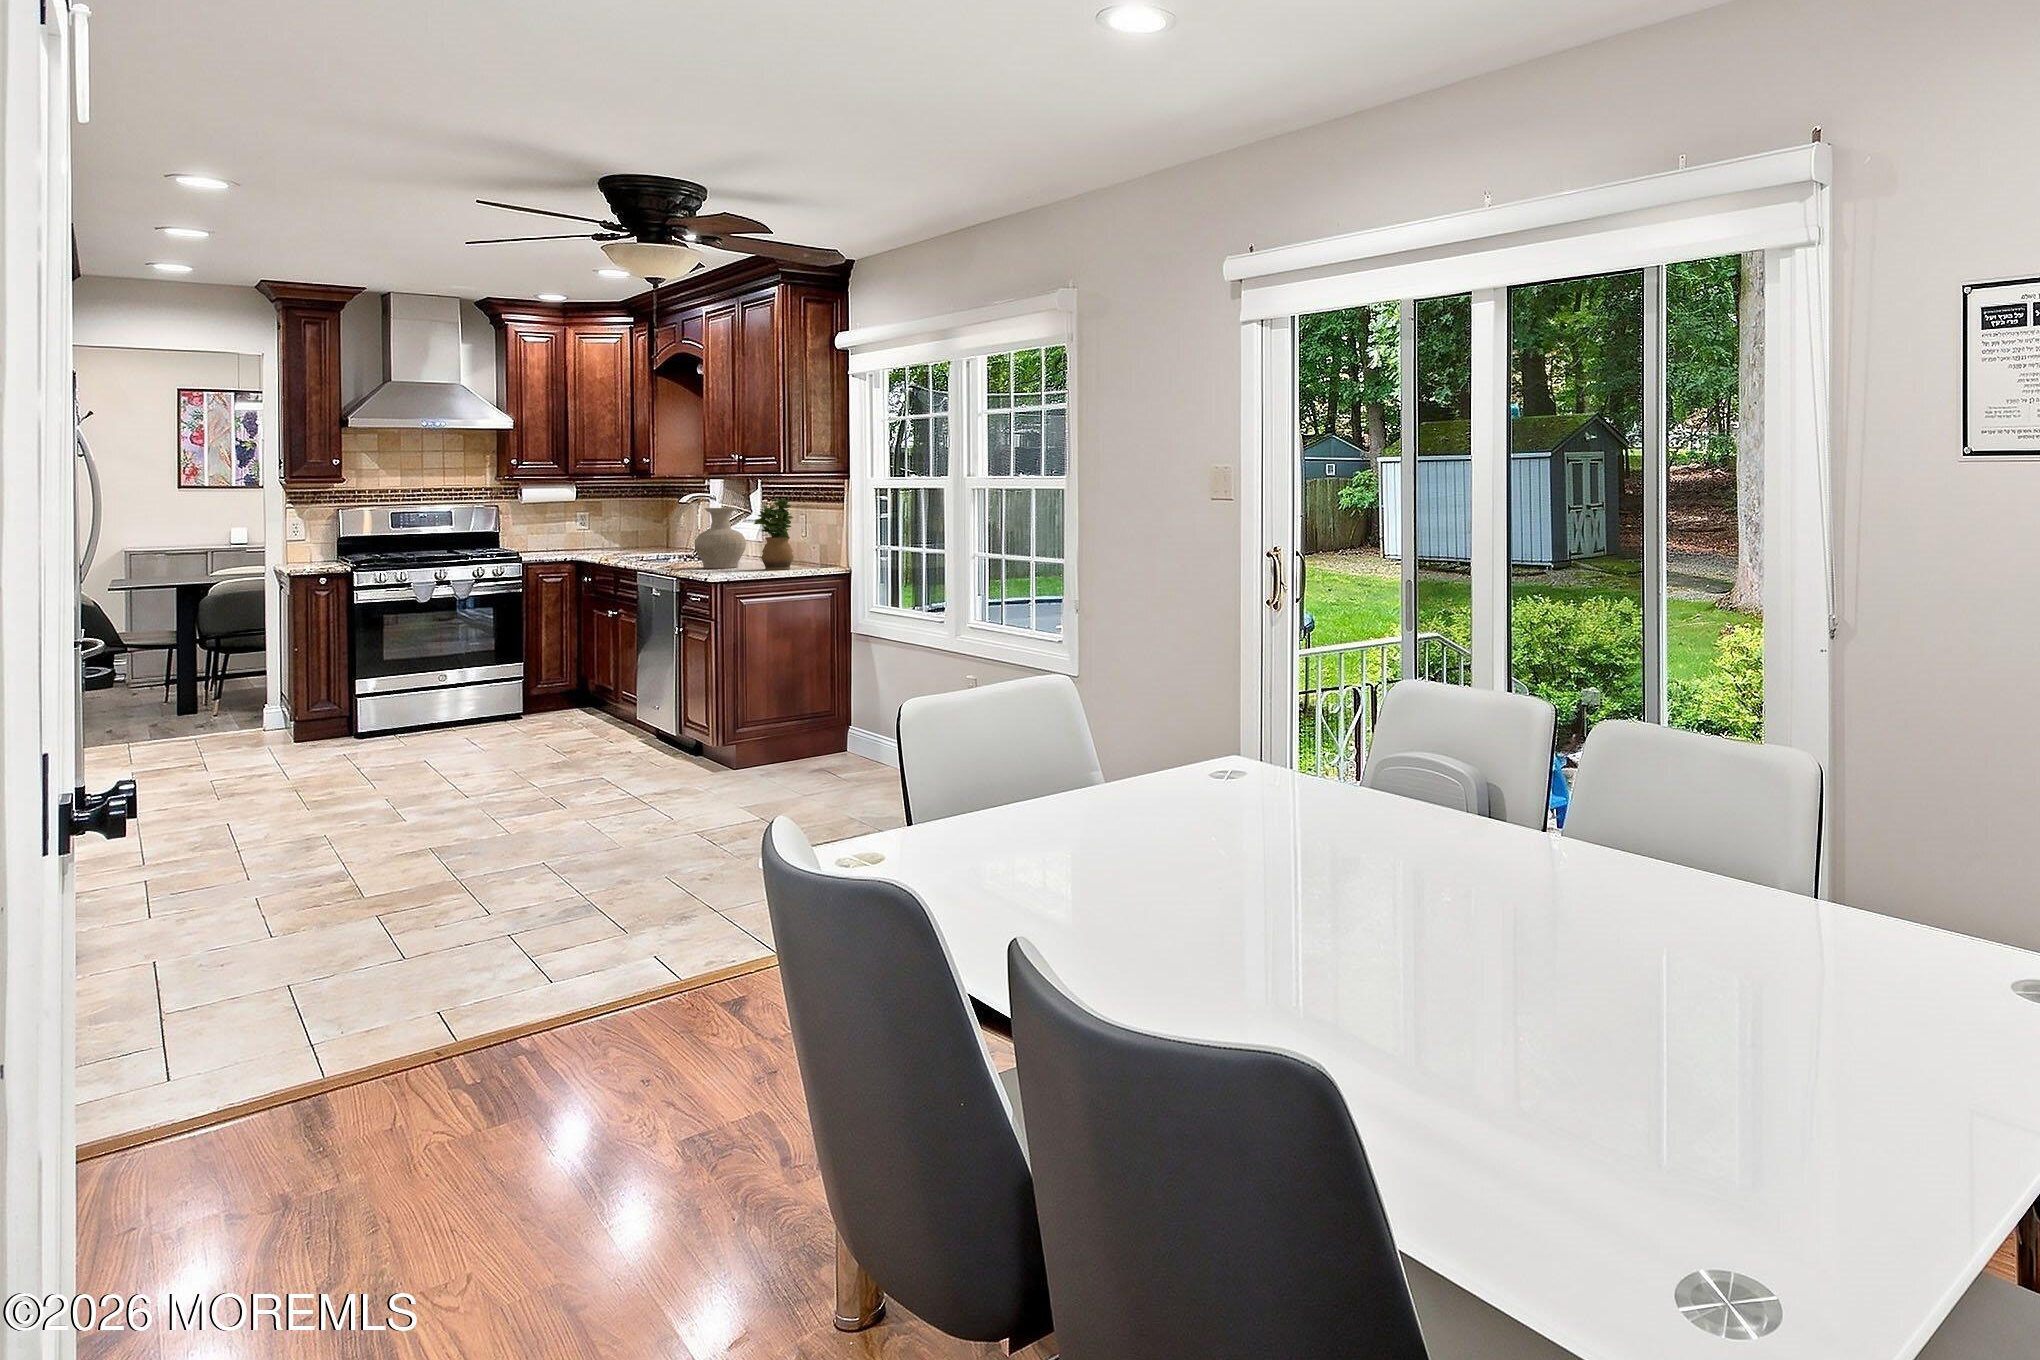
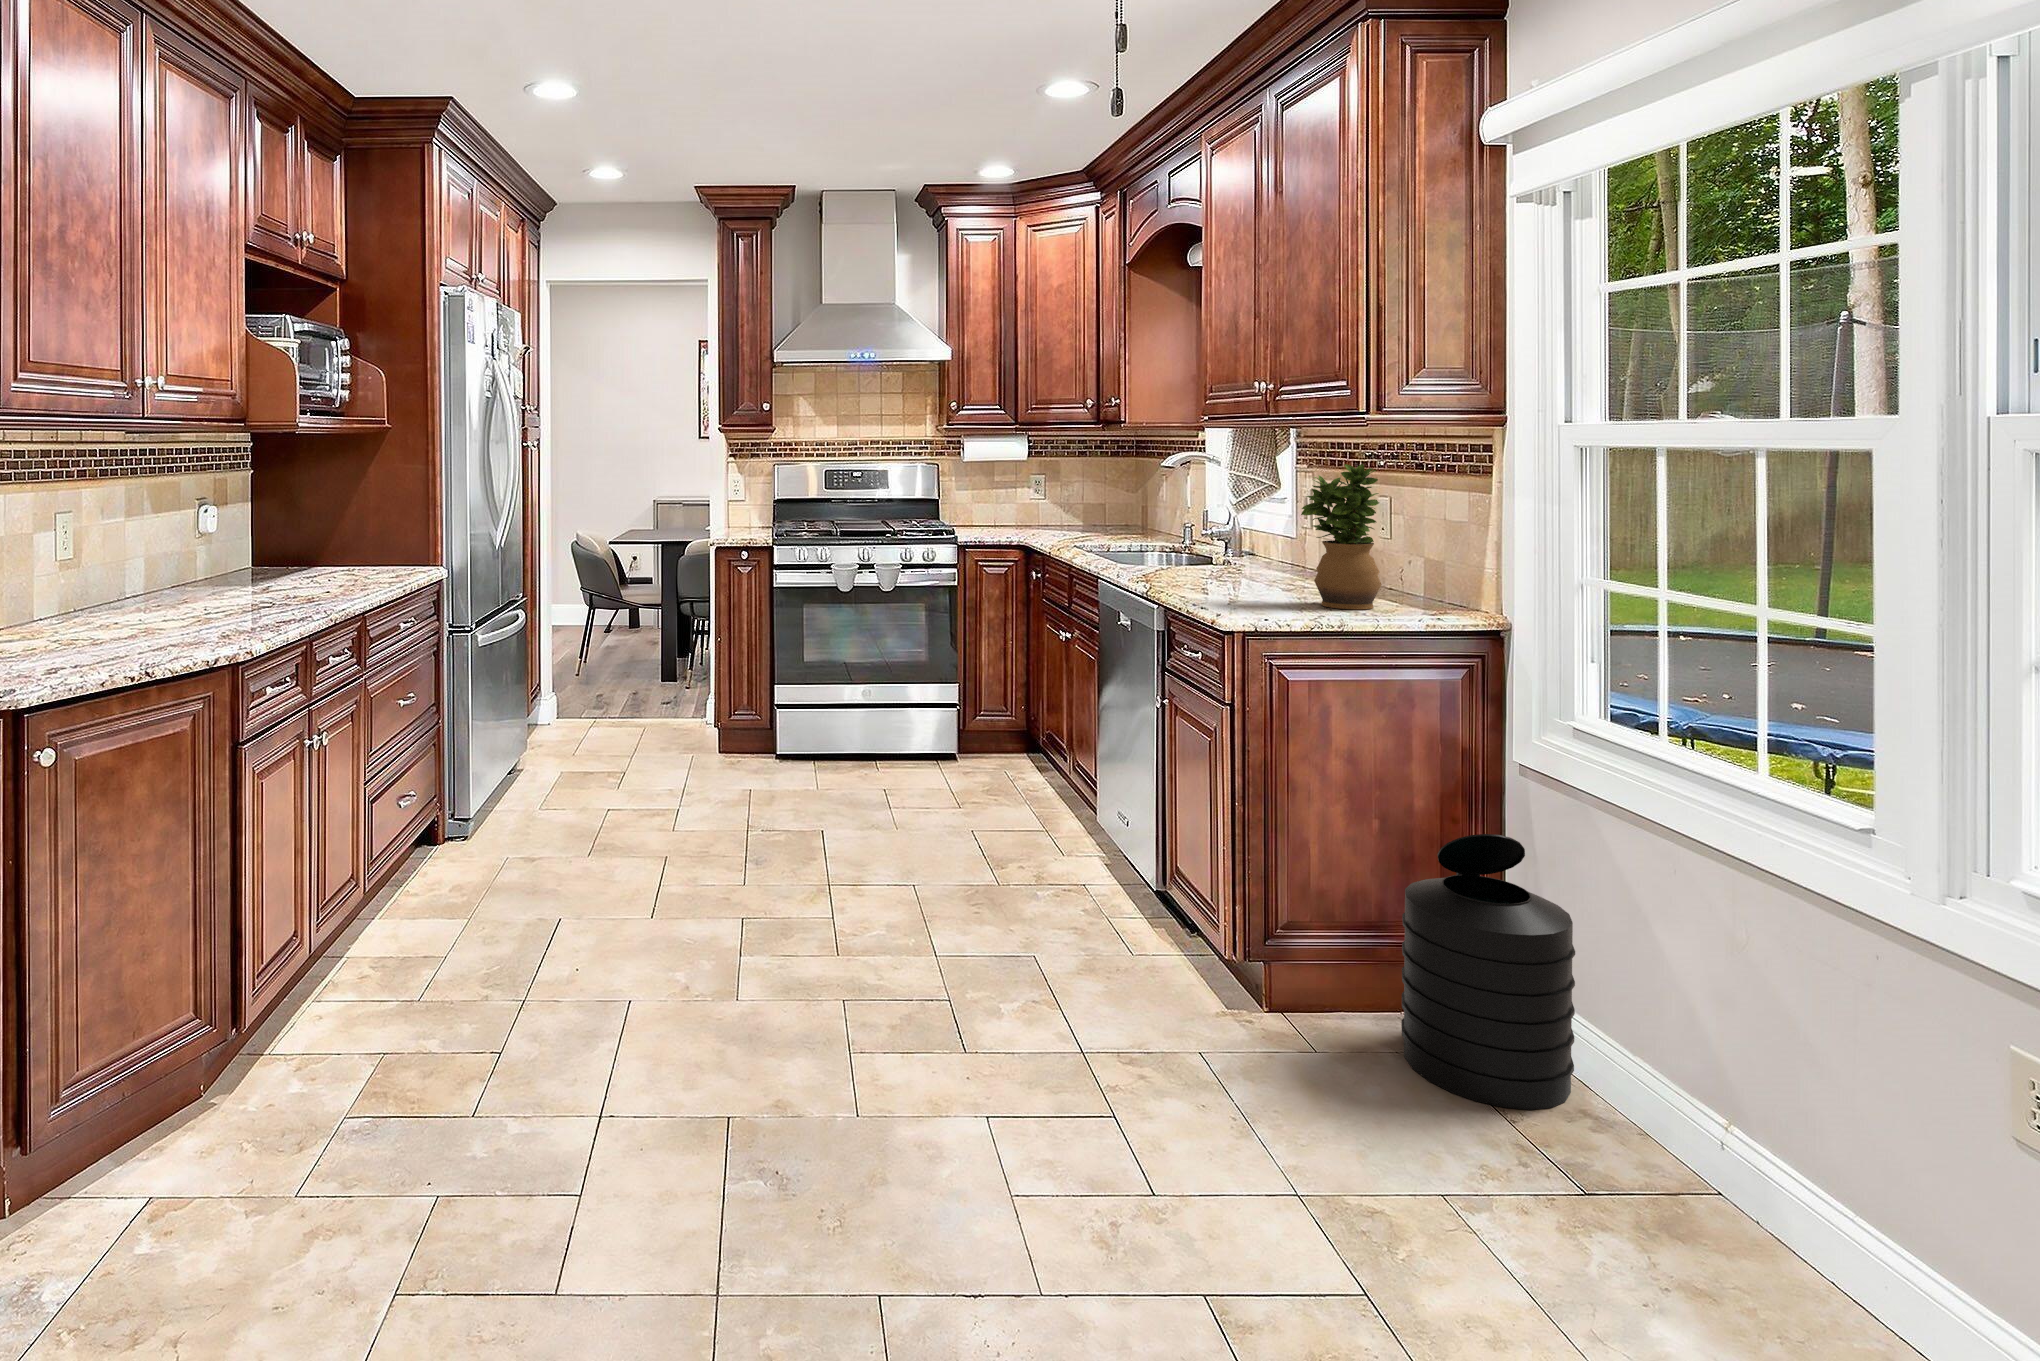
vase: present [695,508,746,568] -> none [1188,478,1279,591]
trash can: none [796,658,866,770] -> present [1401,834,1575,1110]

